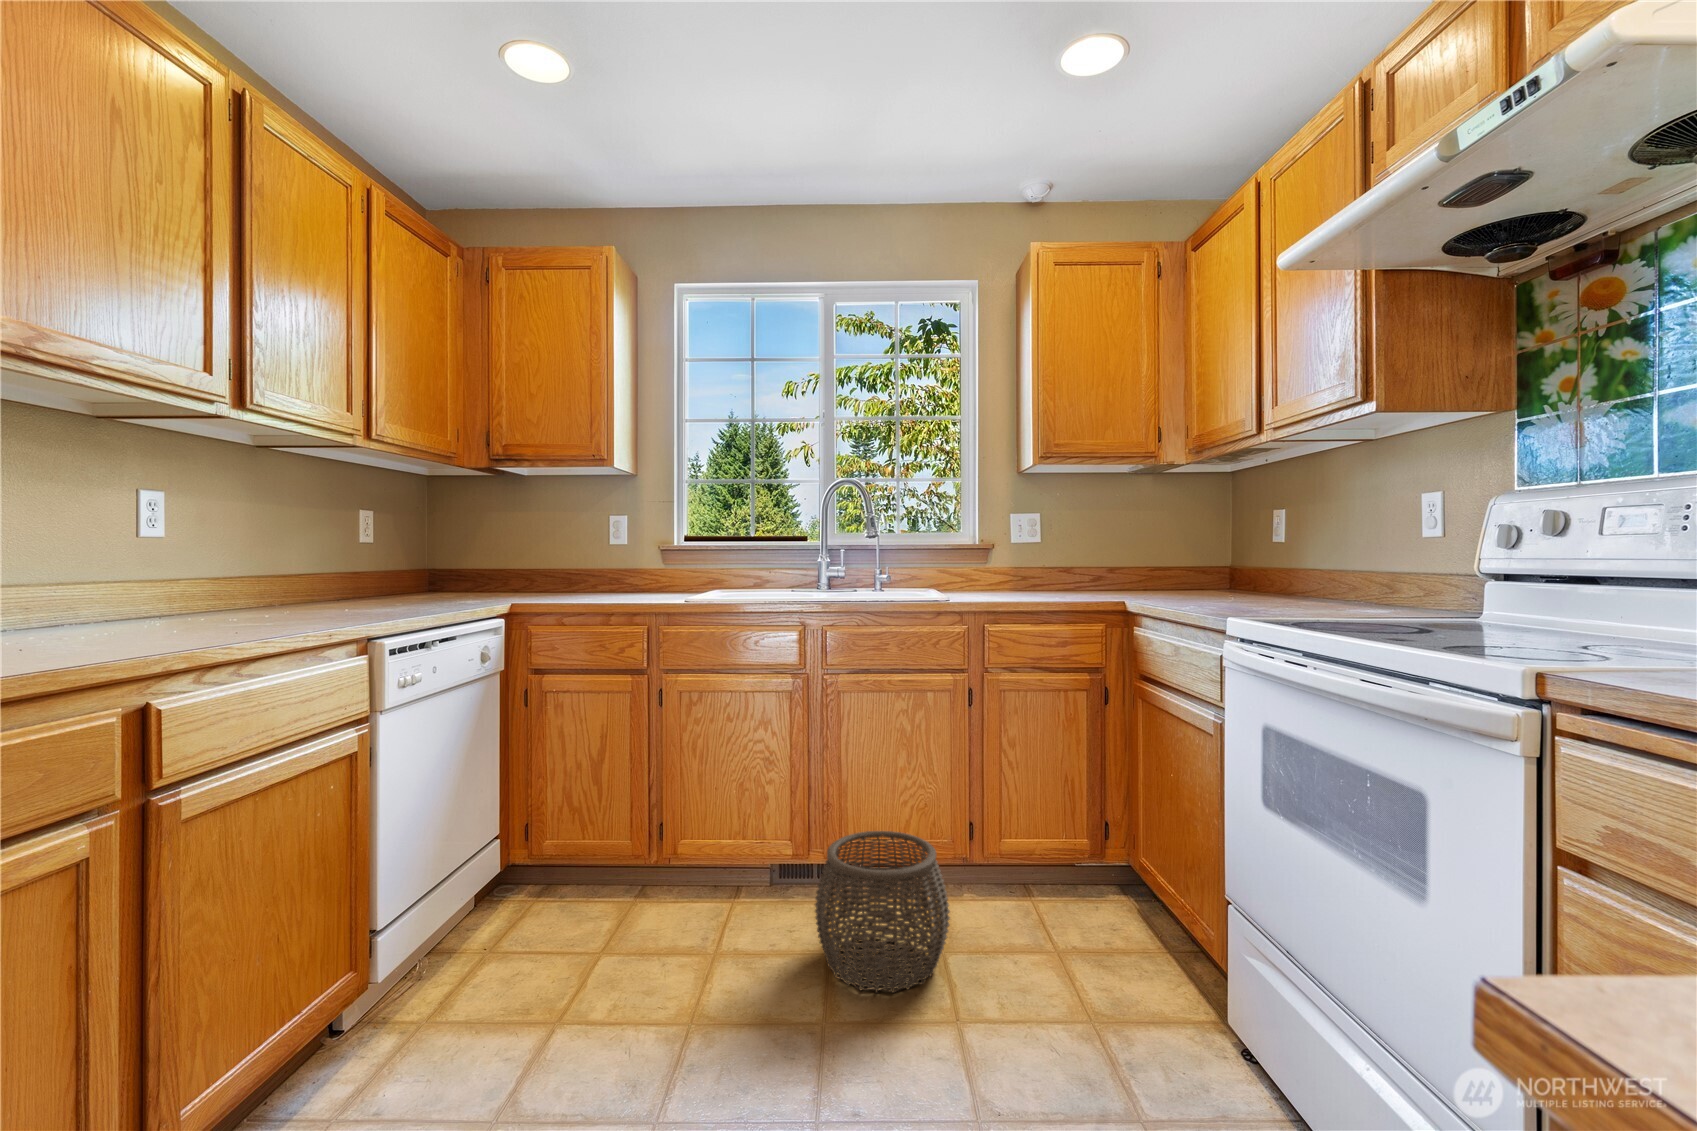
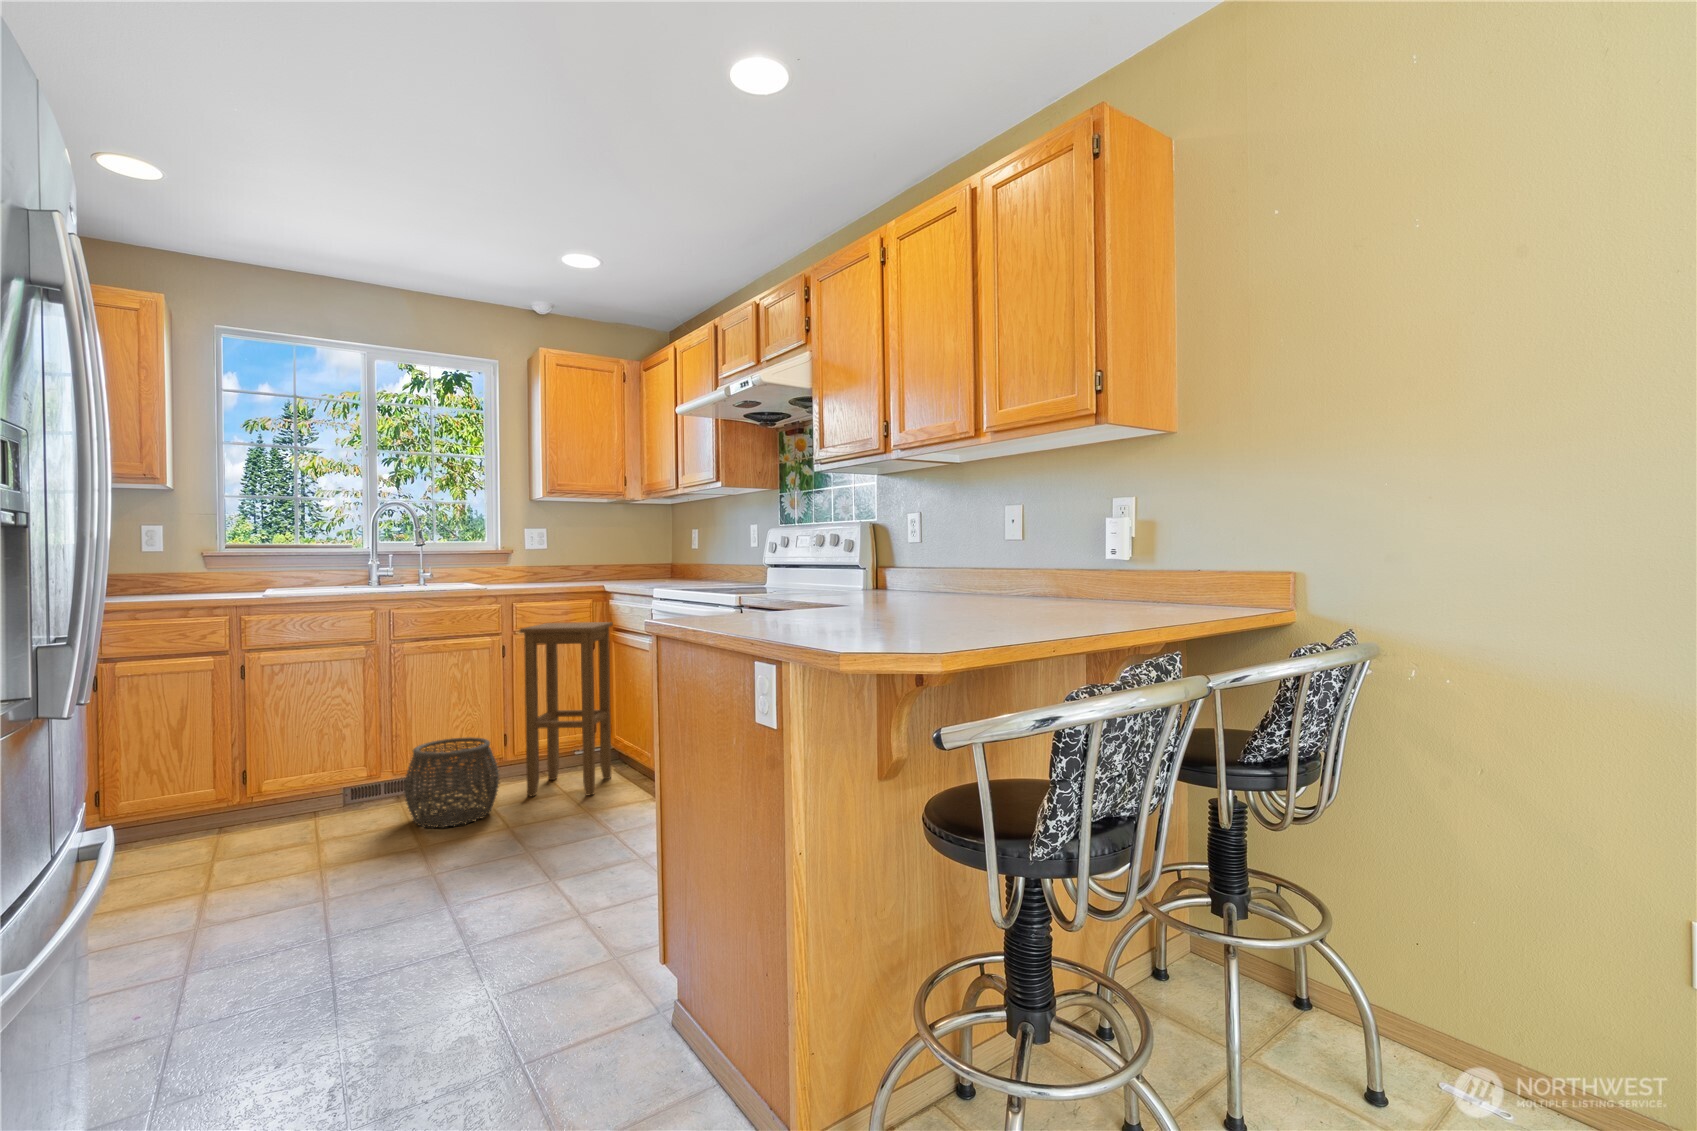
stool: none [987,657,1141,977] -> present [520,622,613,796]

